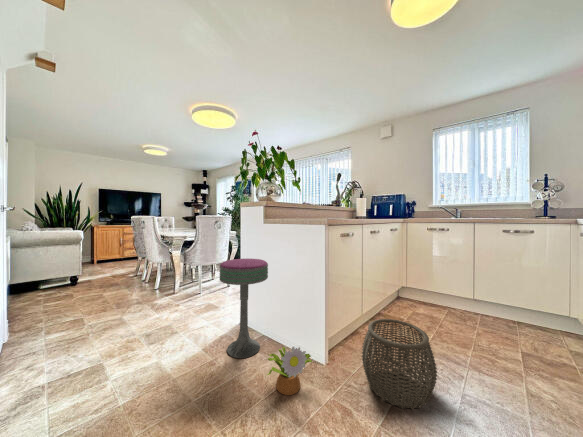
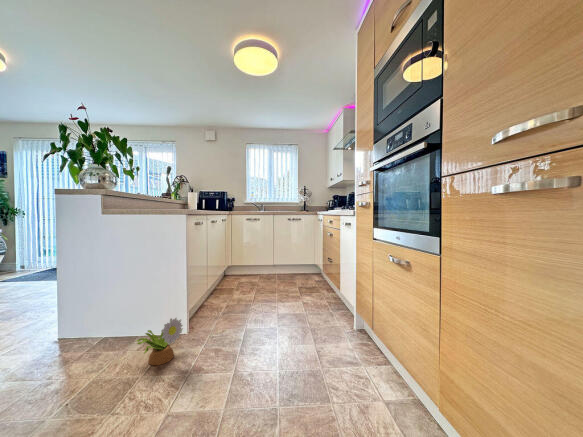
bar stool: present [220,259,268,358] -> none [42,254,118,370]
woven basket: present [362,319,437,410] -> none [220,281,267,334]

